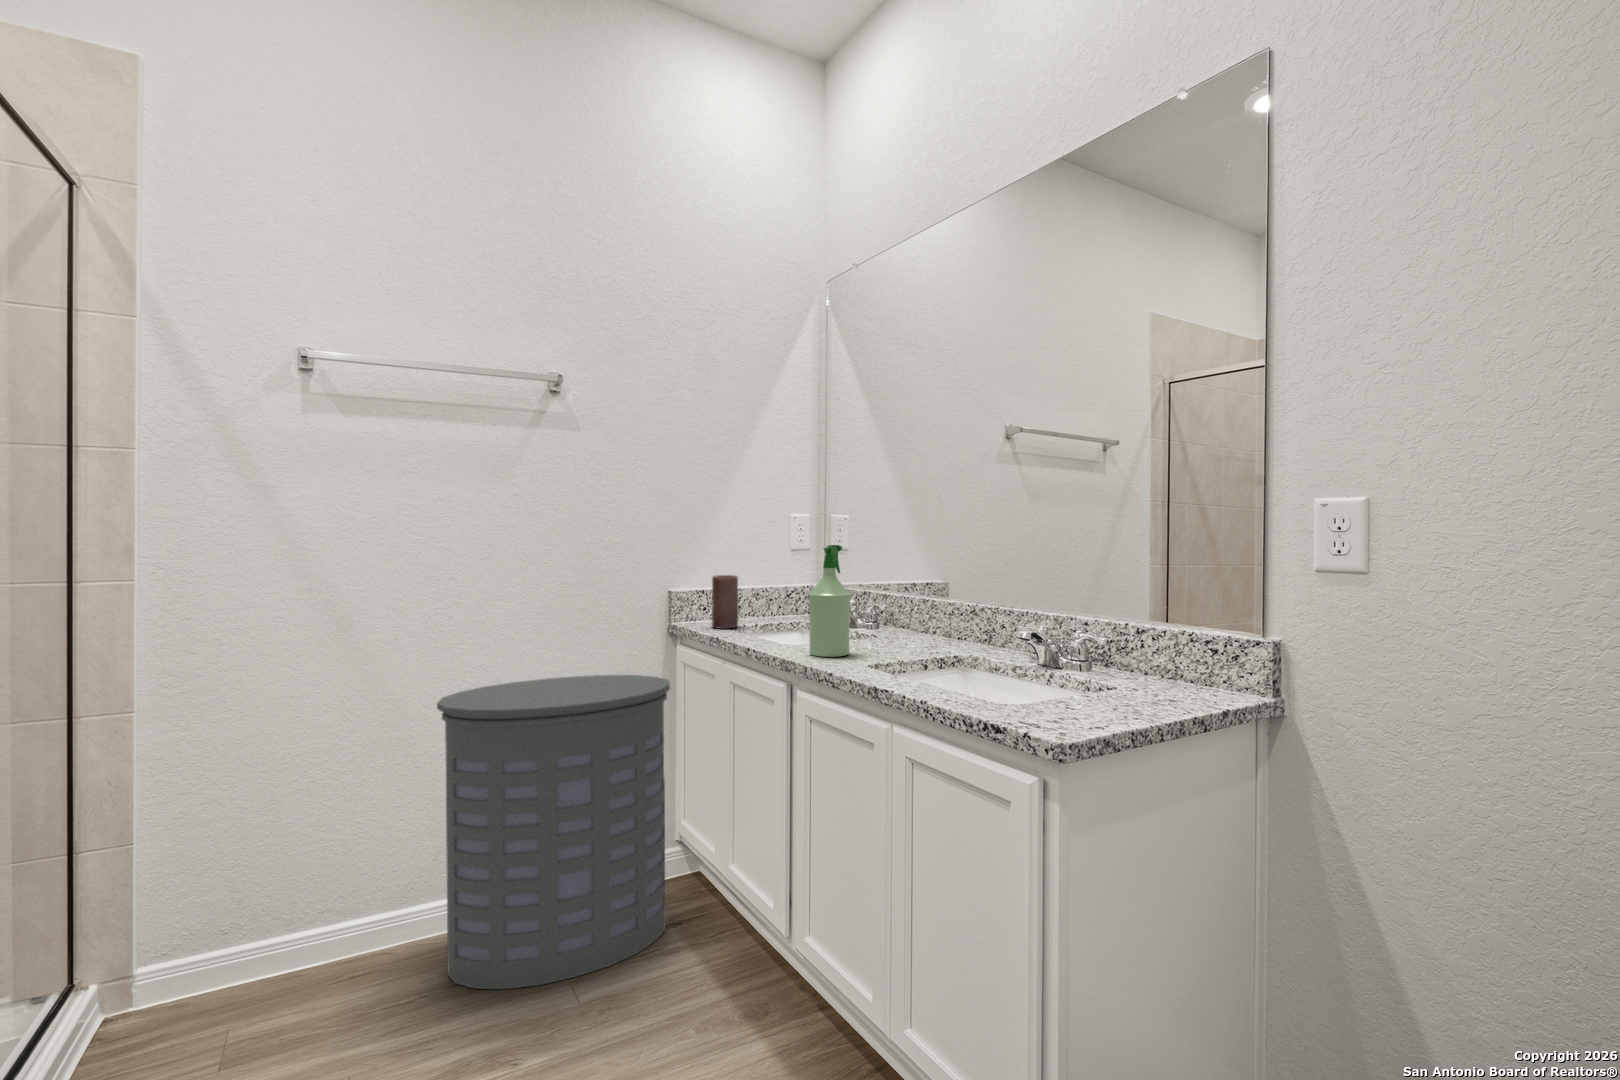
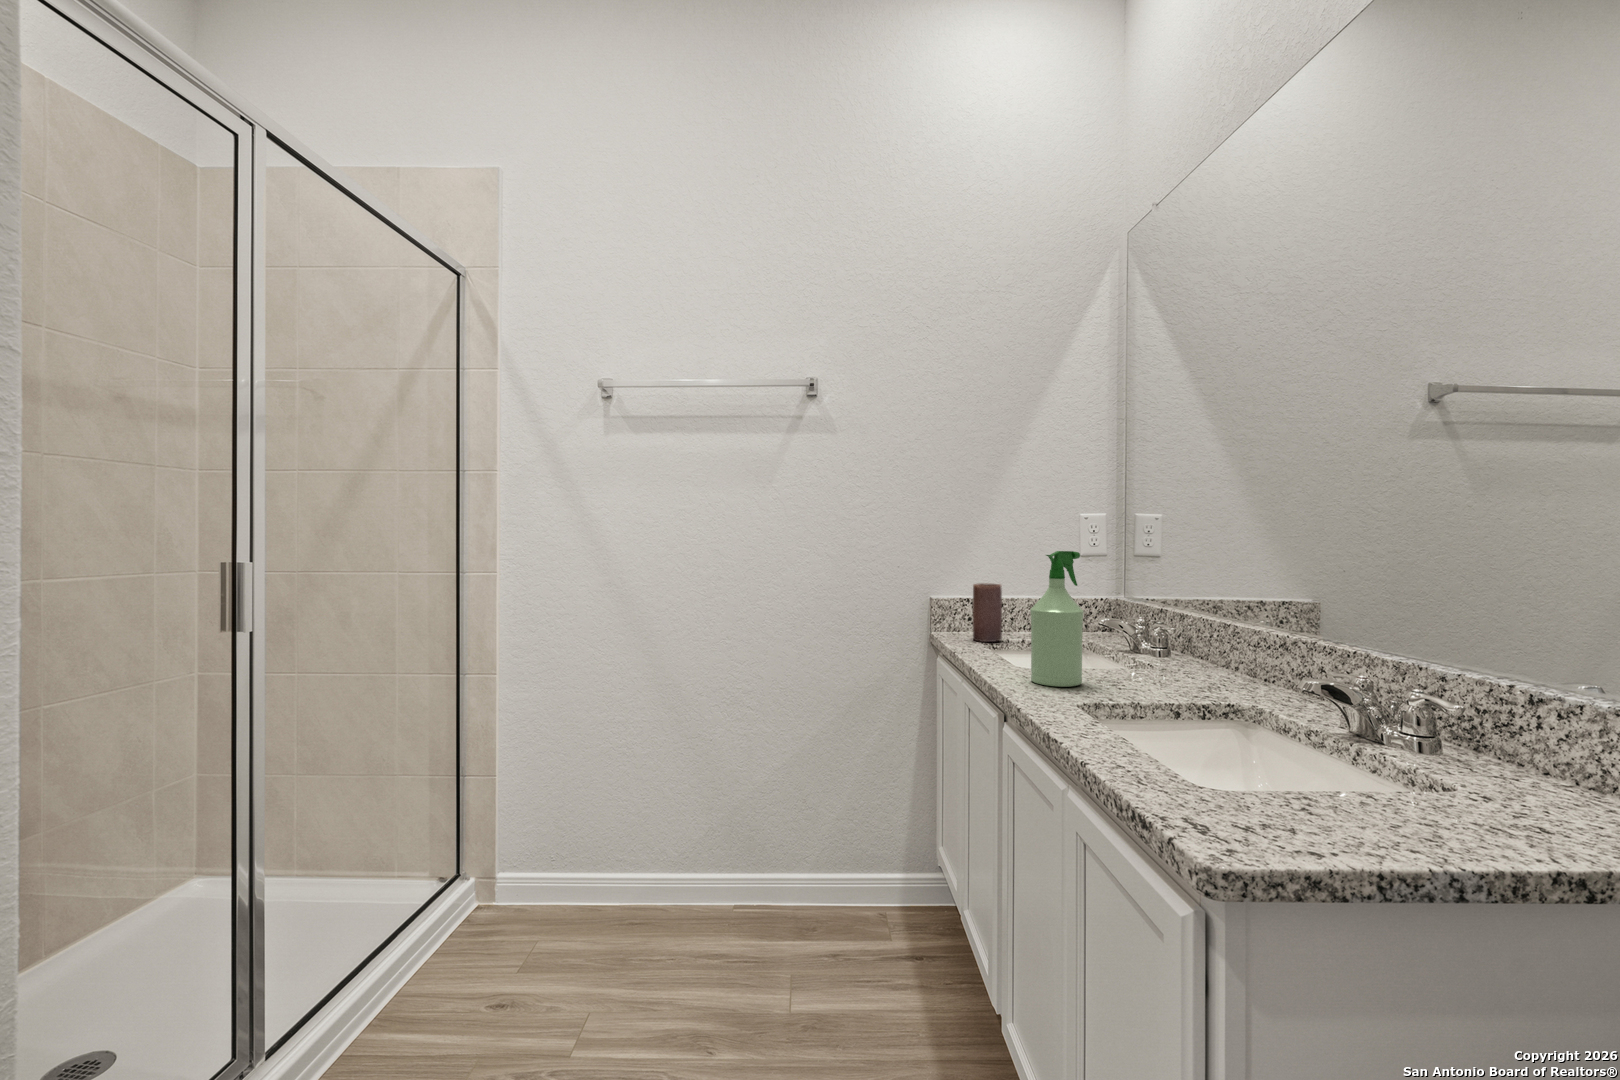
laundry hamper: present [437,675,670,989] -> none [694,677,914,977]

